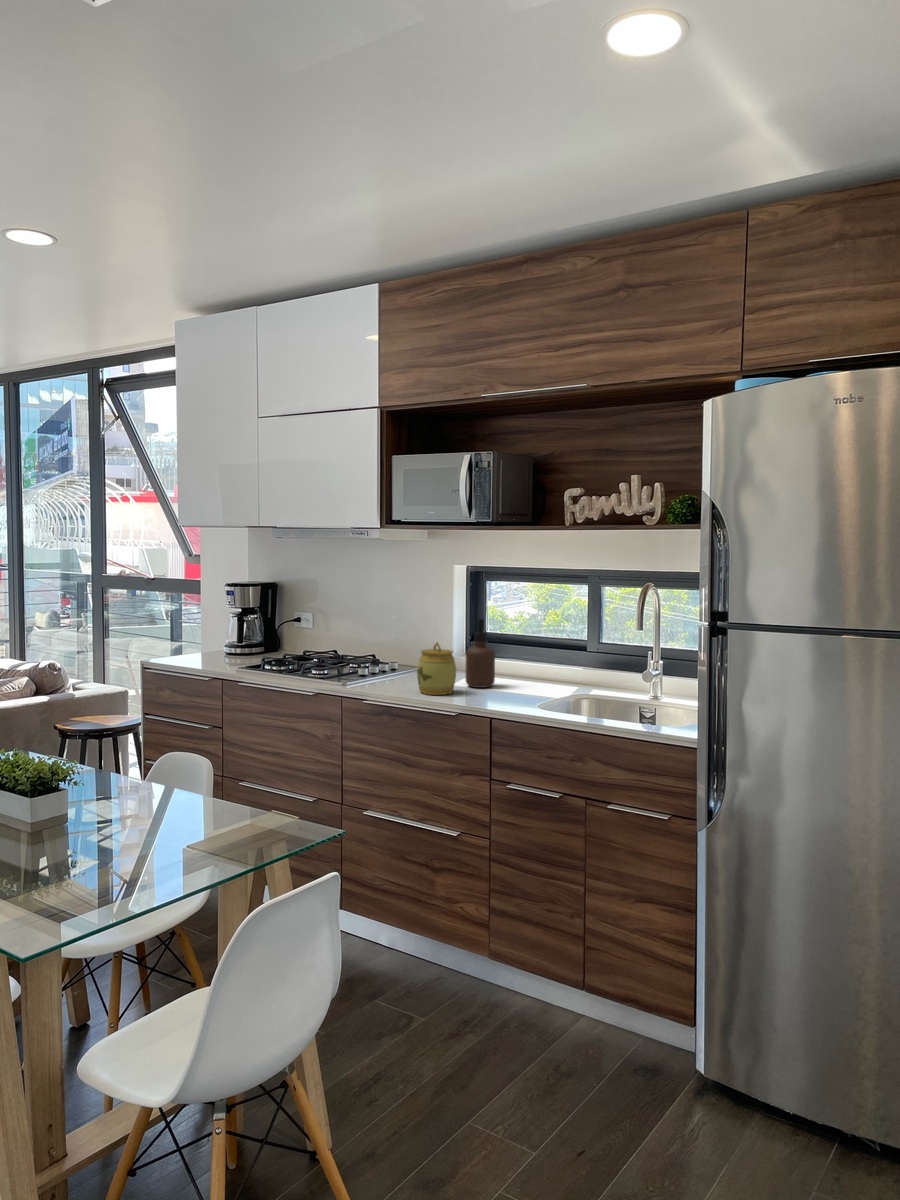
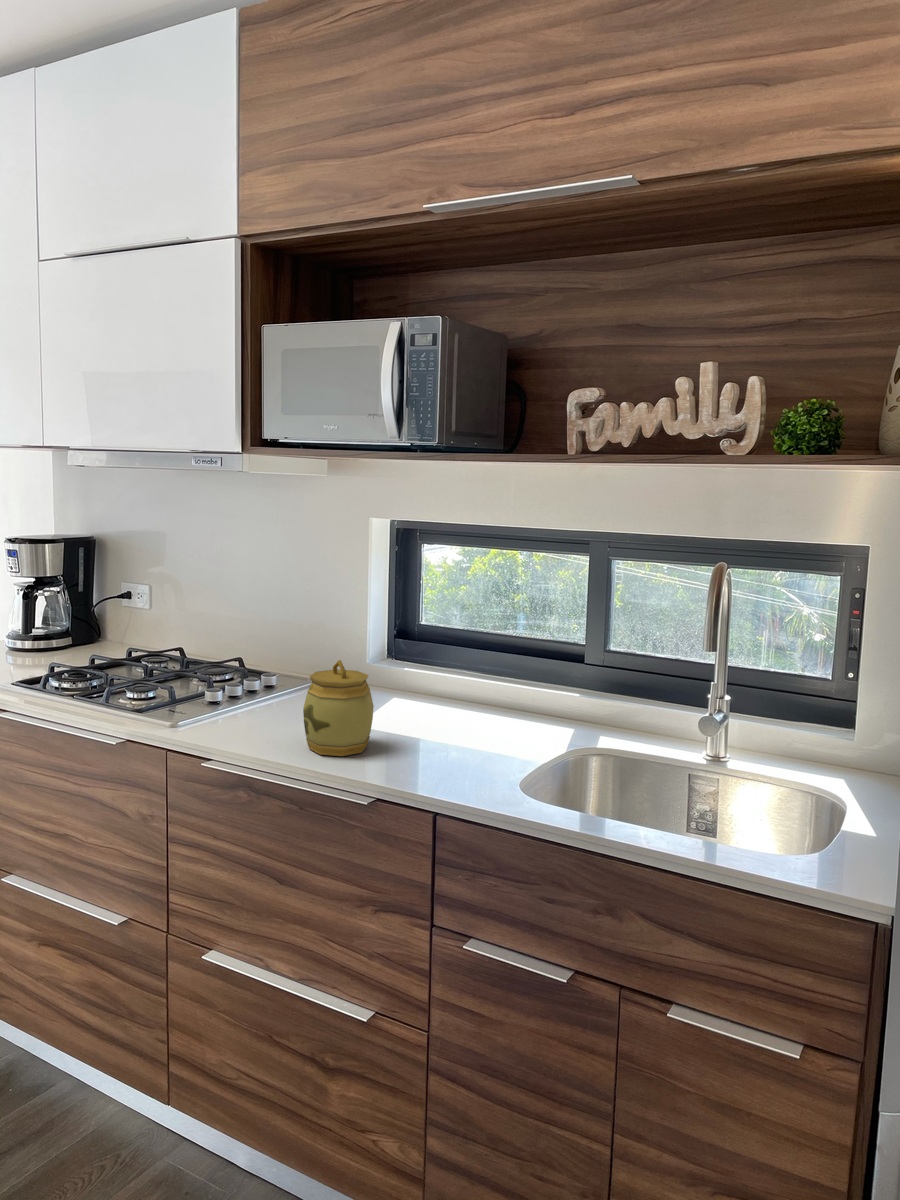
soap dispenser: present [465,619,495,688] -> none [388,614,439,732]

